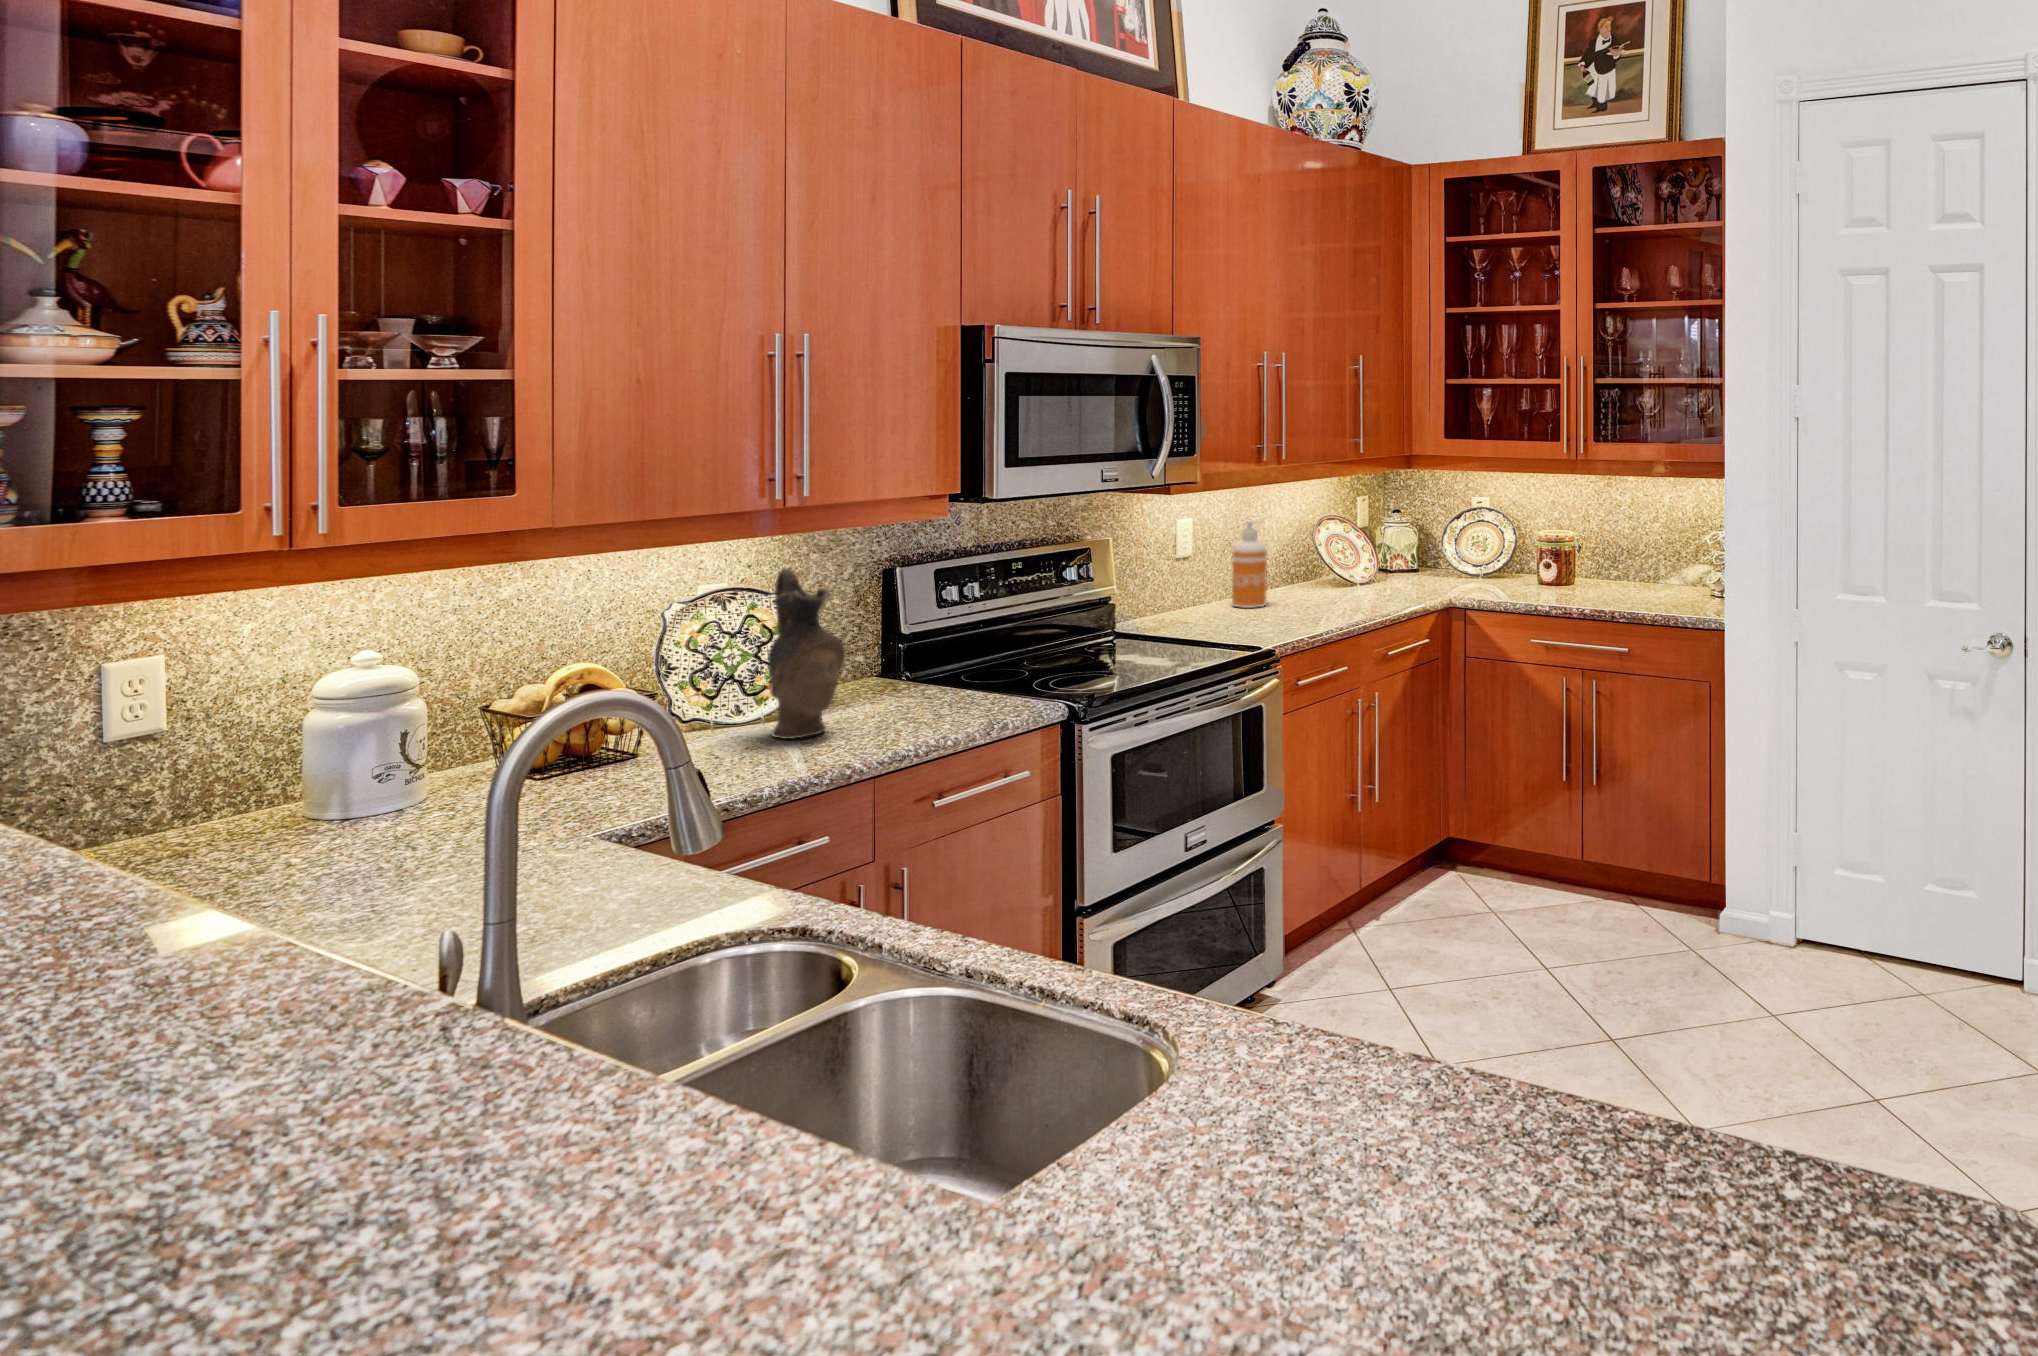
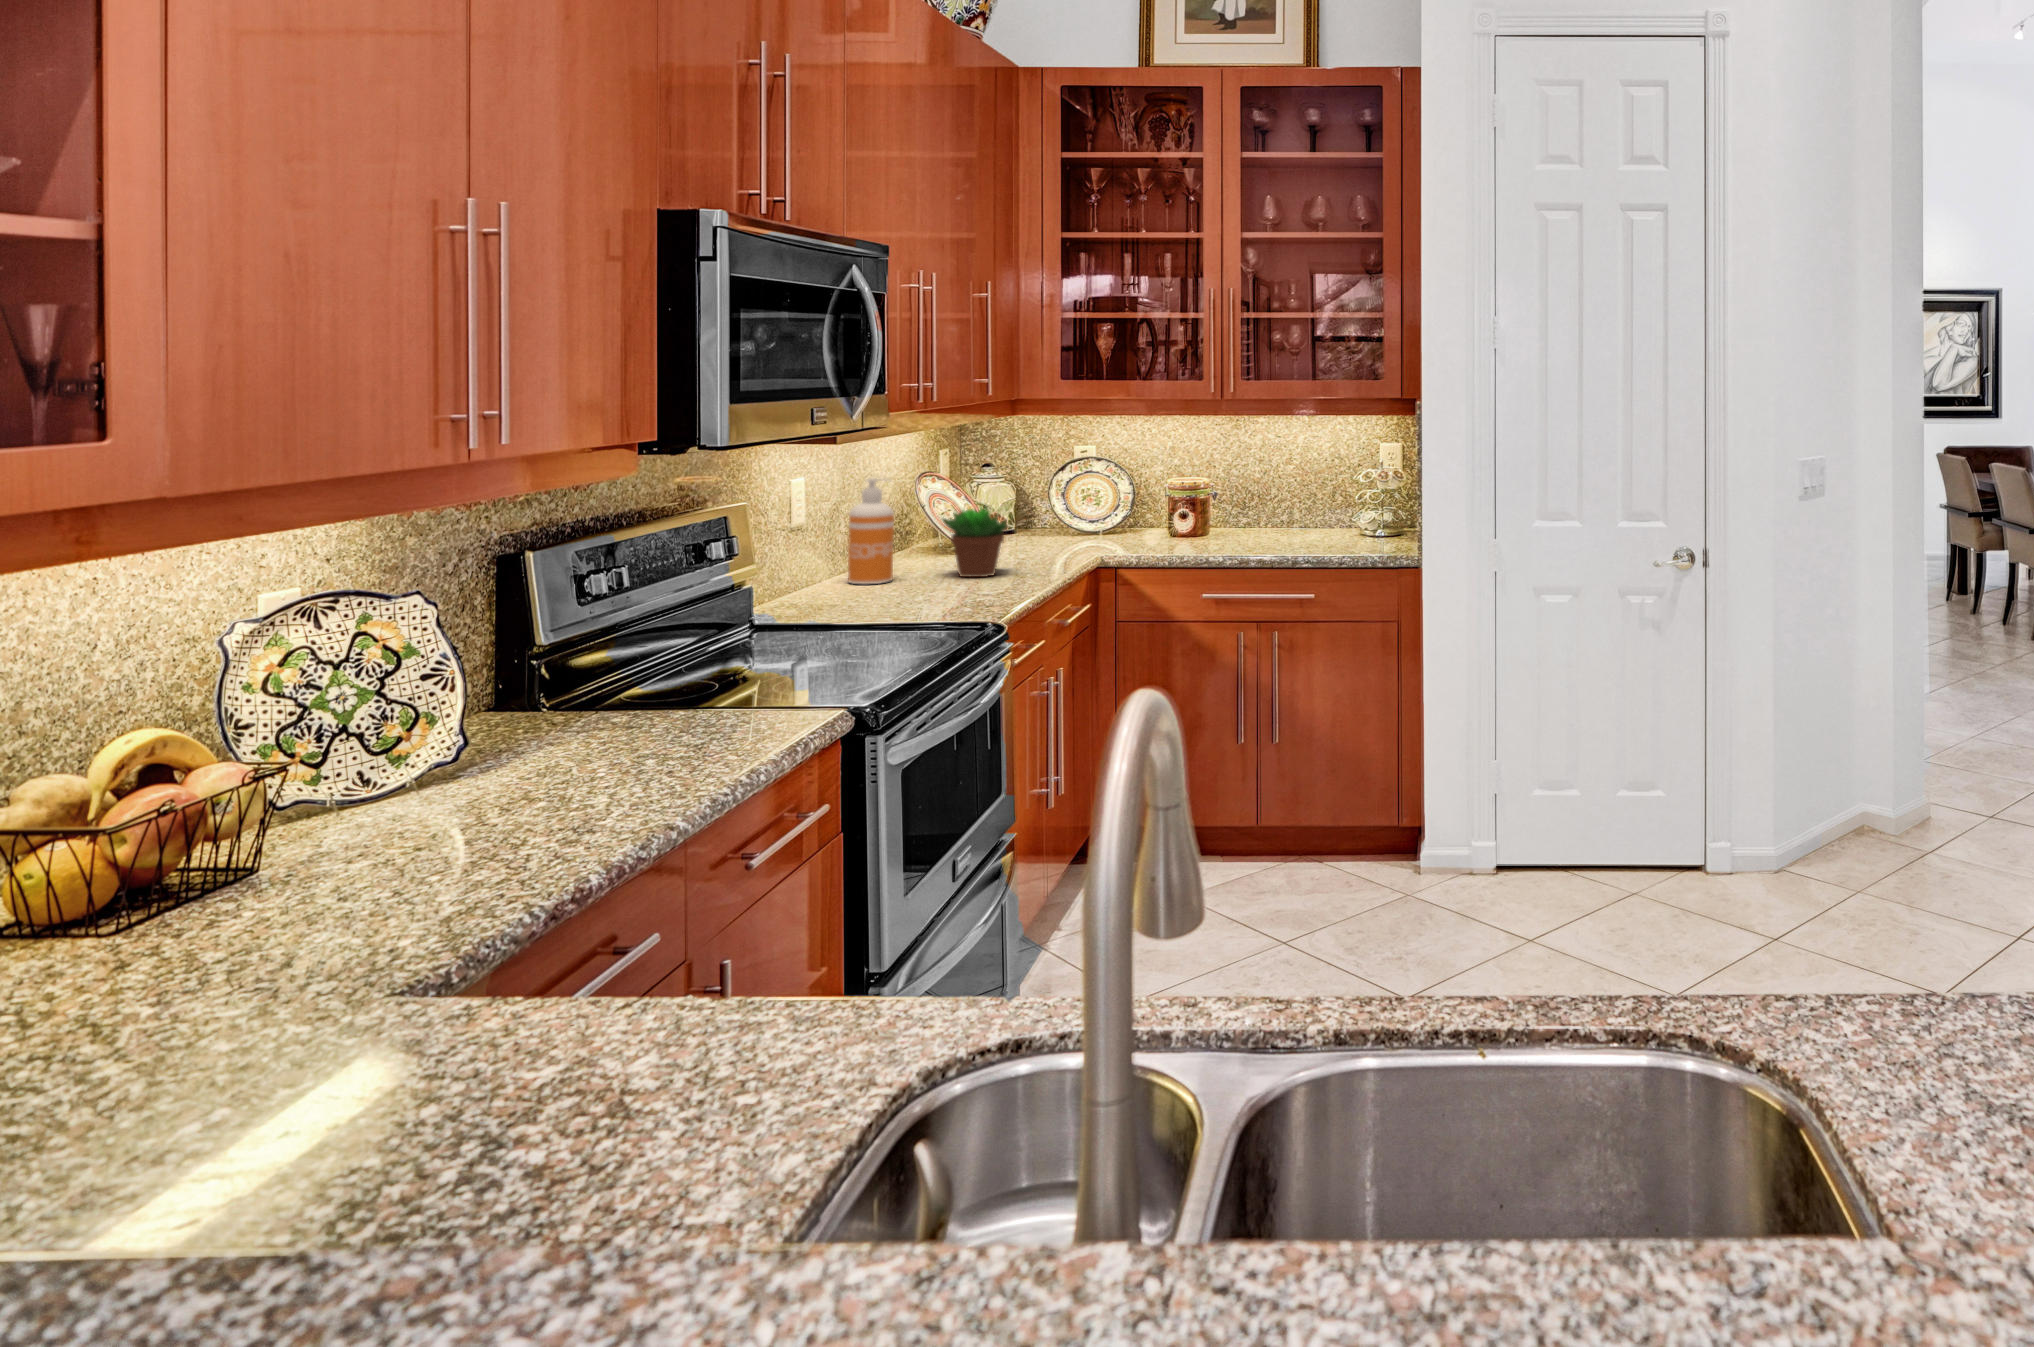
succulent plant: none [1302,547,1361,608] -> present [942,507,1008,577]
ceramic pitcher: present [768,568,846,739] -> none [452,556,588,804]

